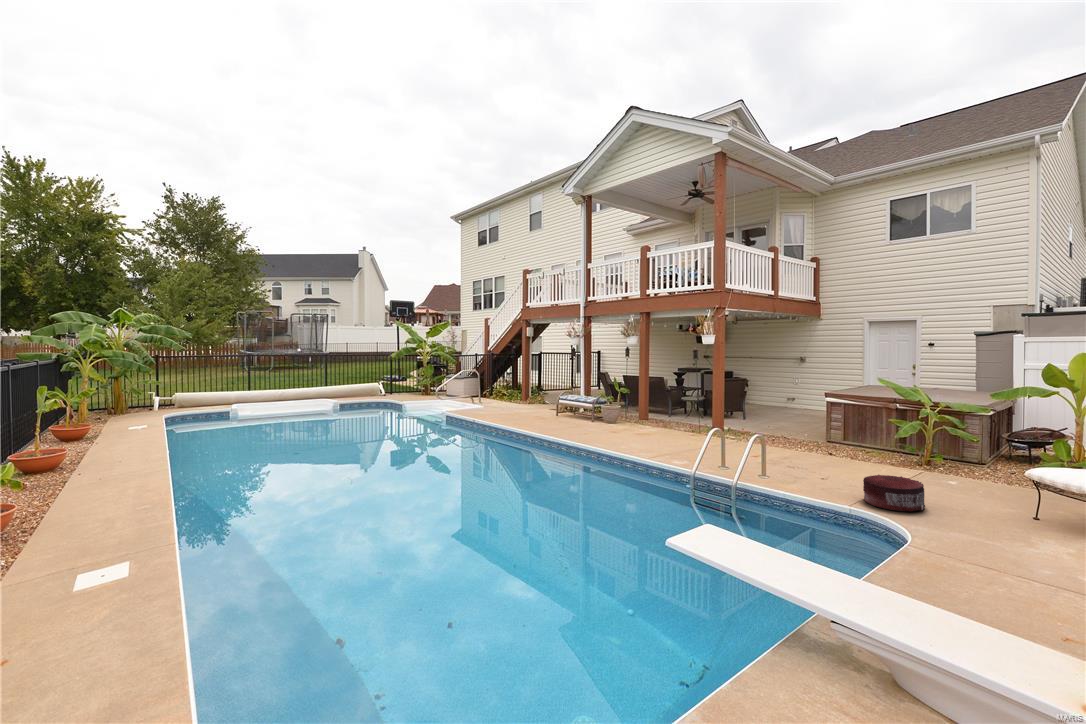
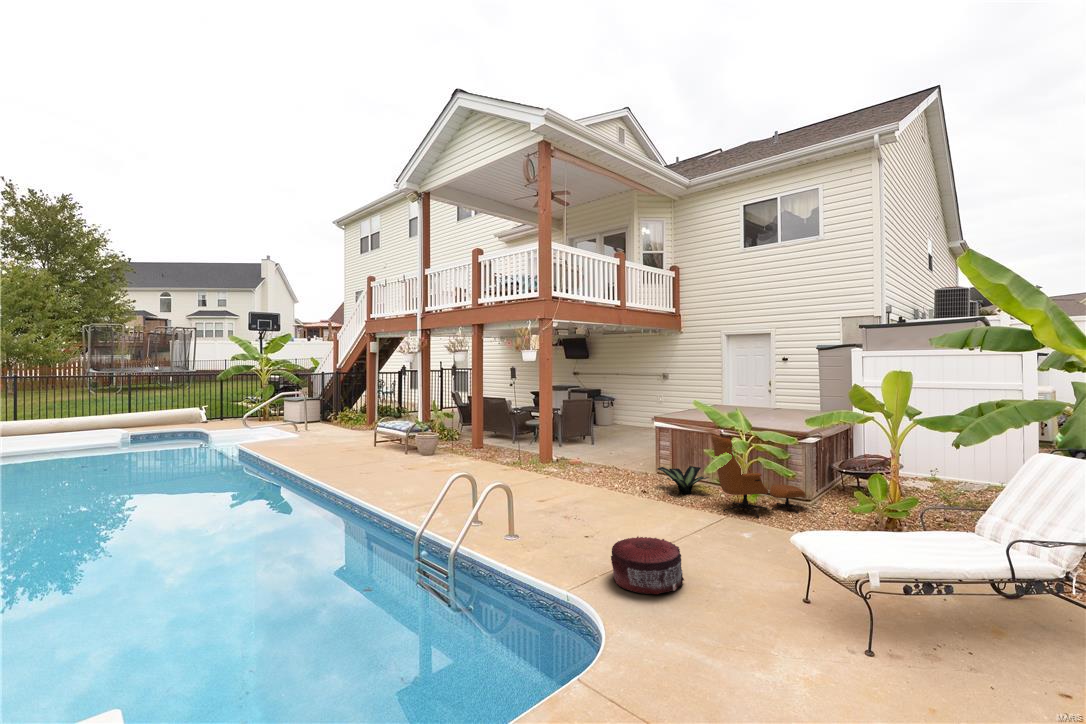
lounge chair: none [903,405,987,471] -> present [712,435,806,518]
potted plant: none [840,433,892,455] -> present [658,466,709,494]

